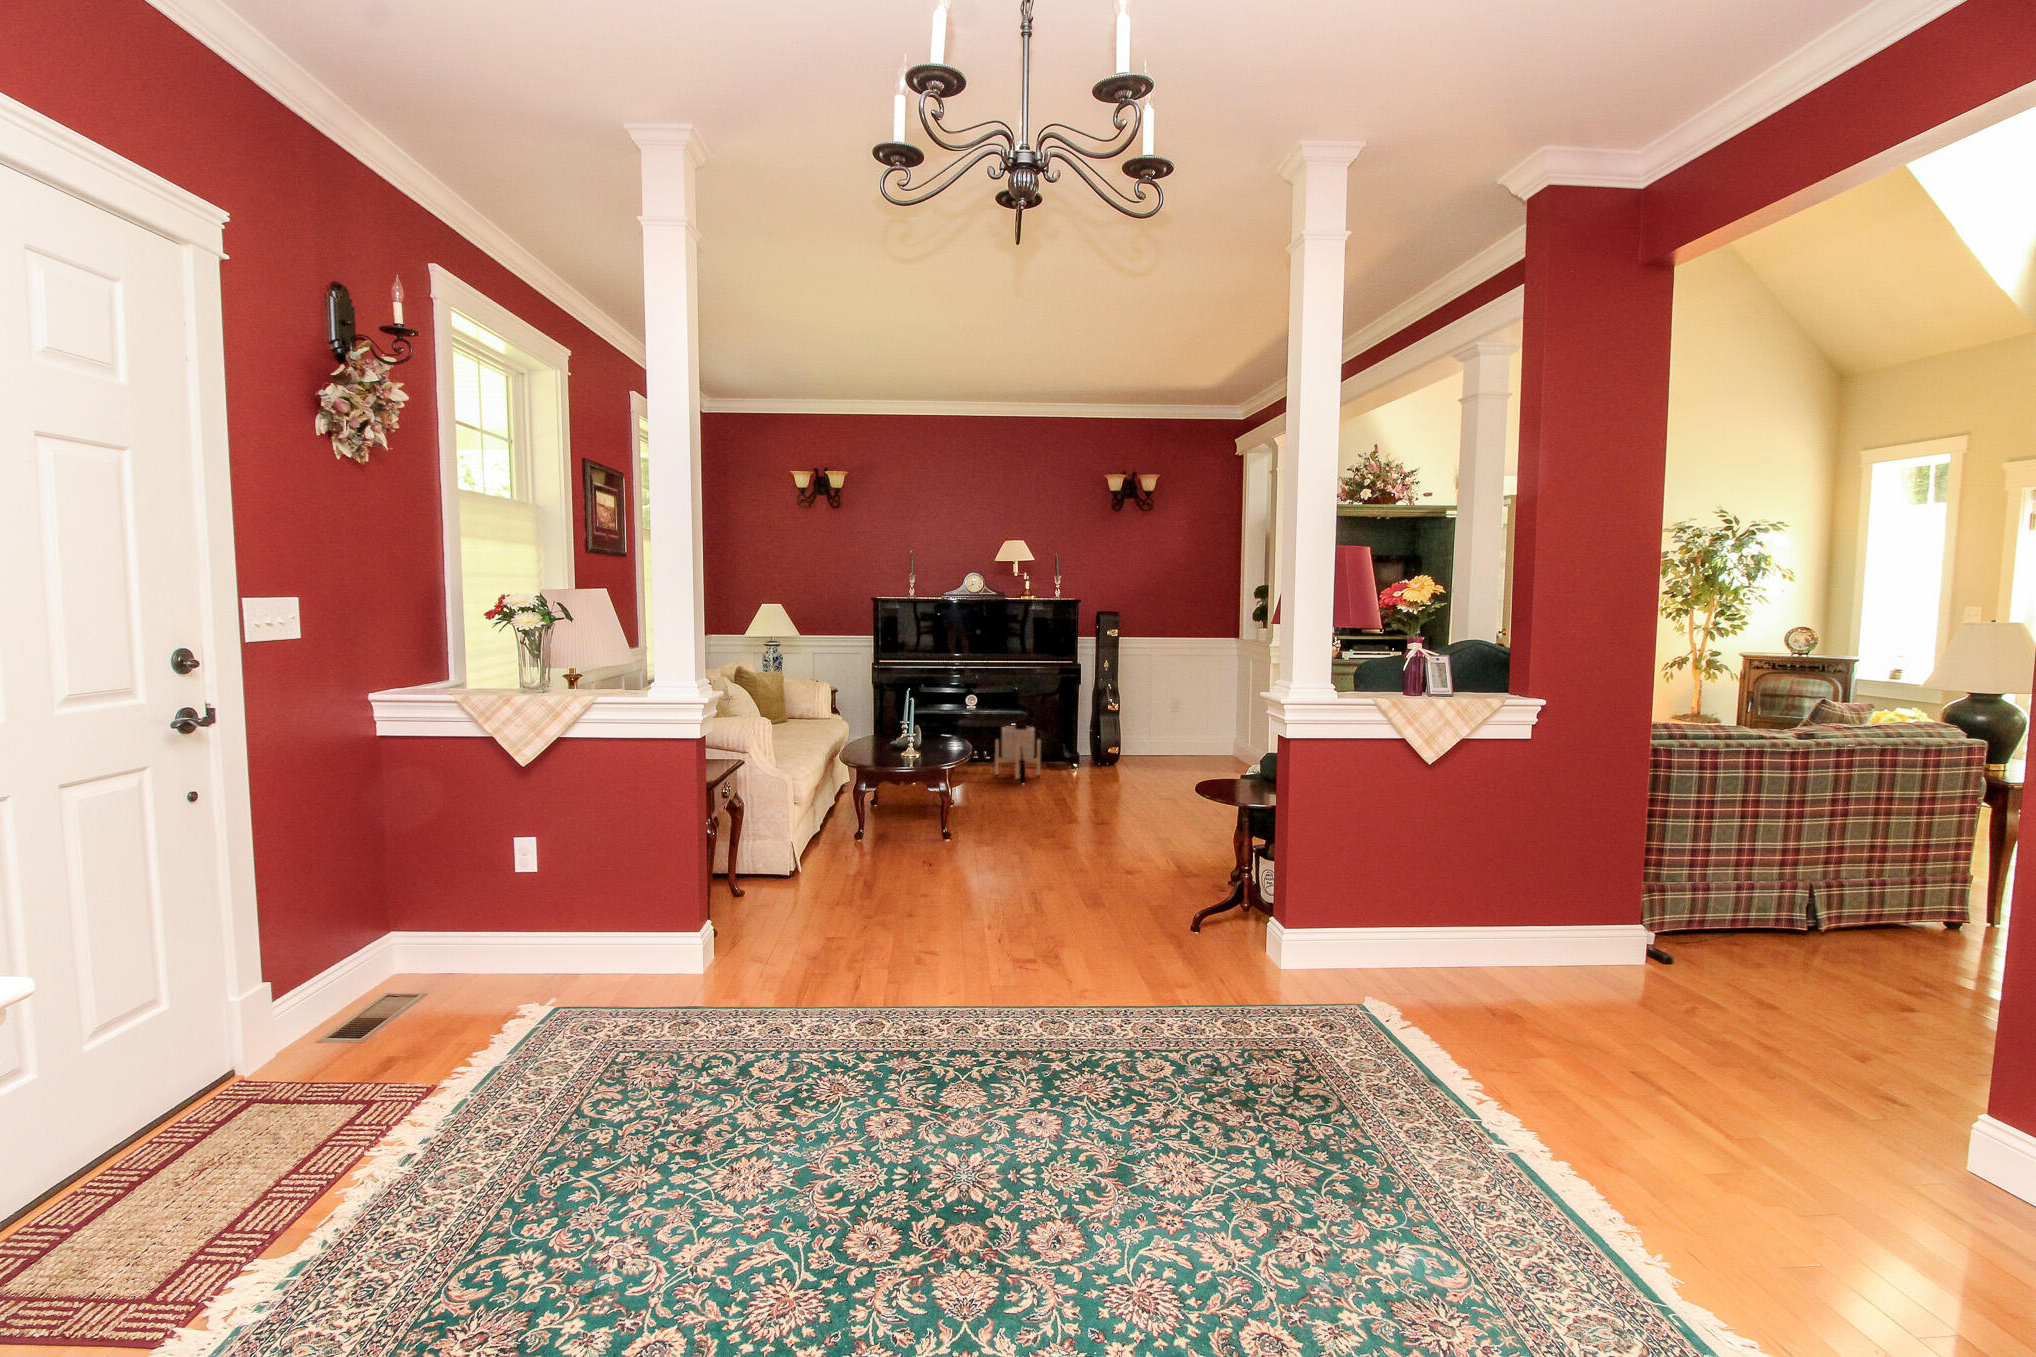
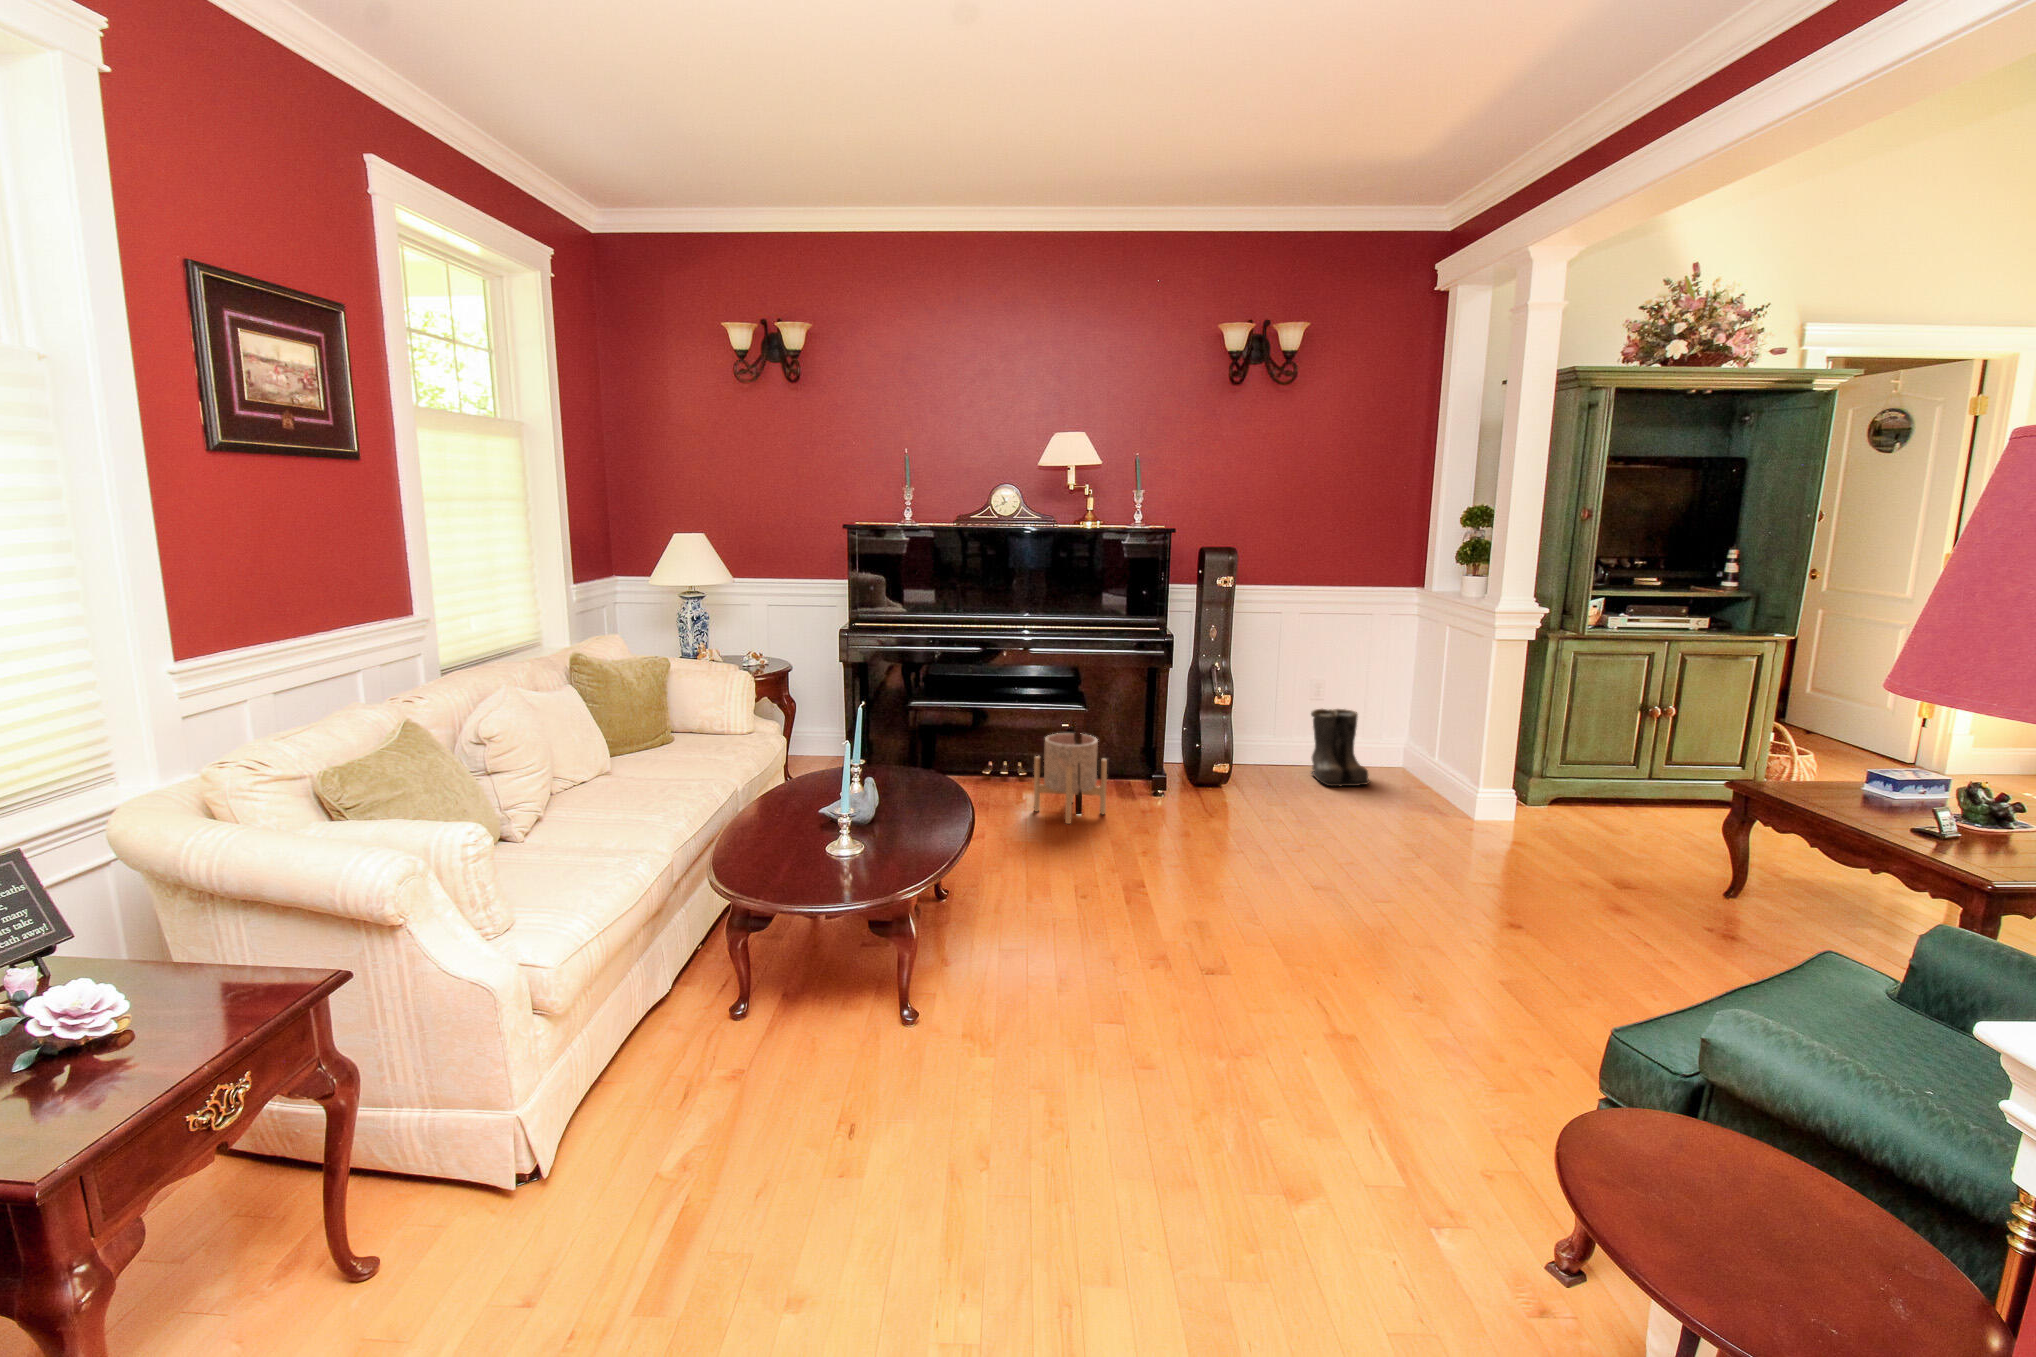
boots: none [1172,717,1211,763] -> present [1311,709,1370,786]

